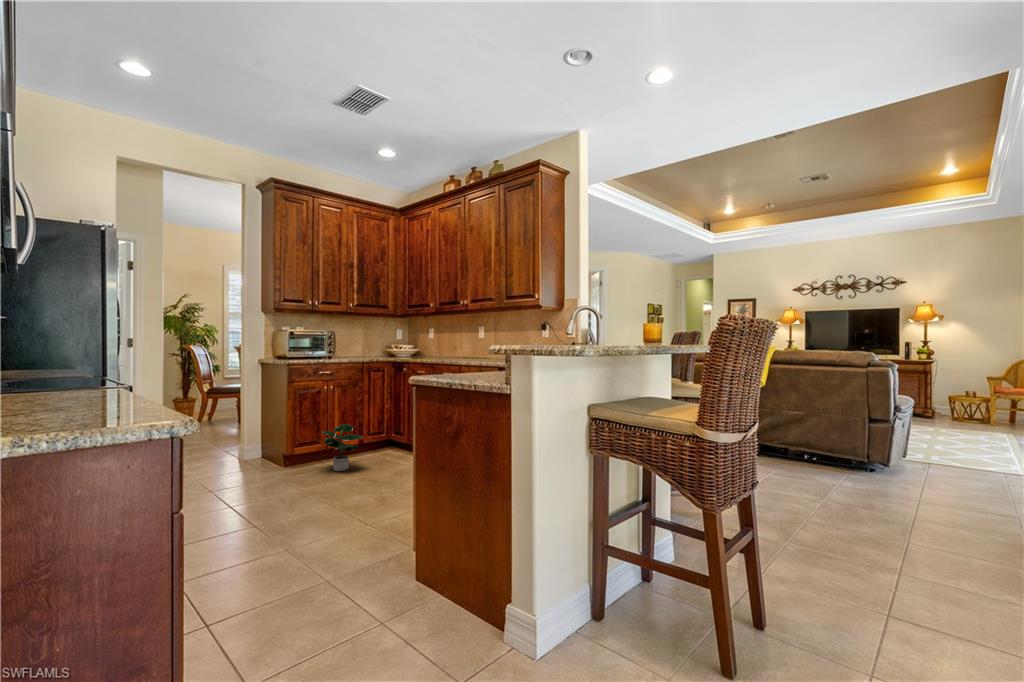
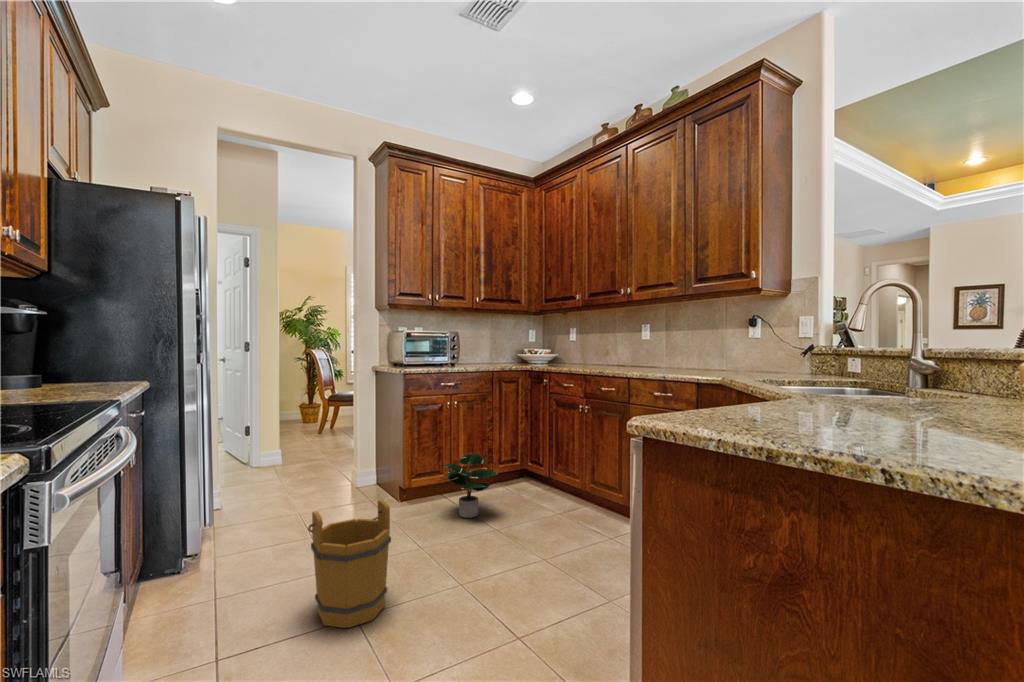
bucket: none [223,446,284,527] -> present [308,499,391,628]

